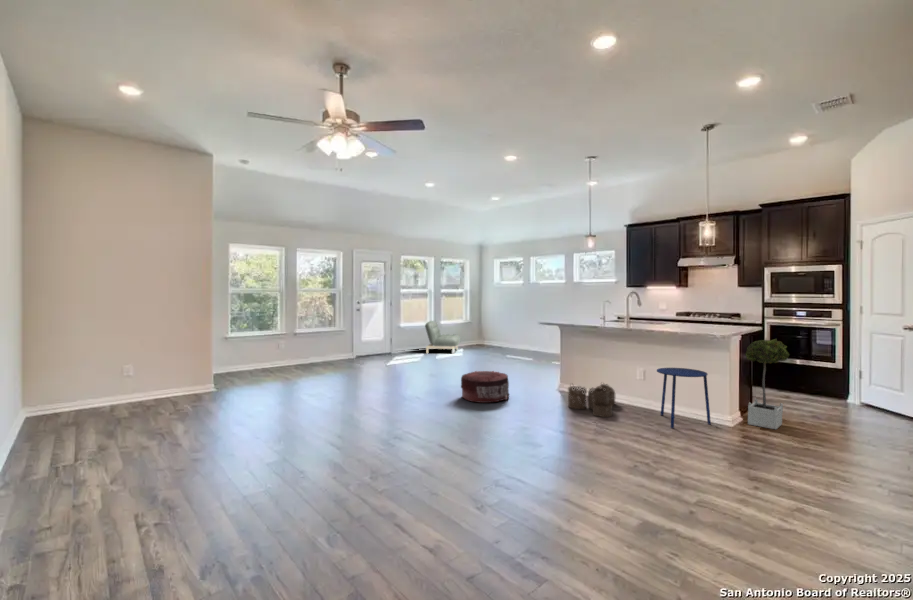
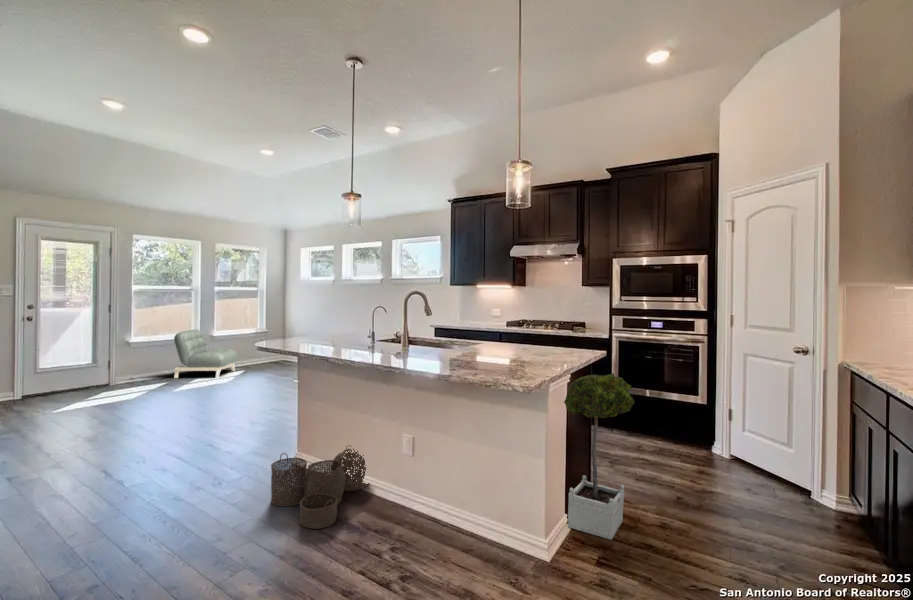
side table: present [657,368,711,428] -> none [412,424,505,558]
pouf: present [461,371,509,403] -> none [71,427,186,500]

